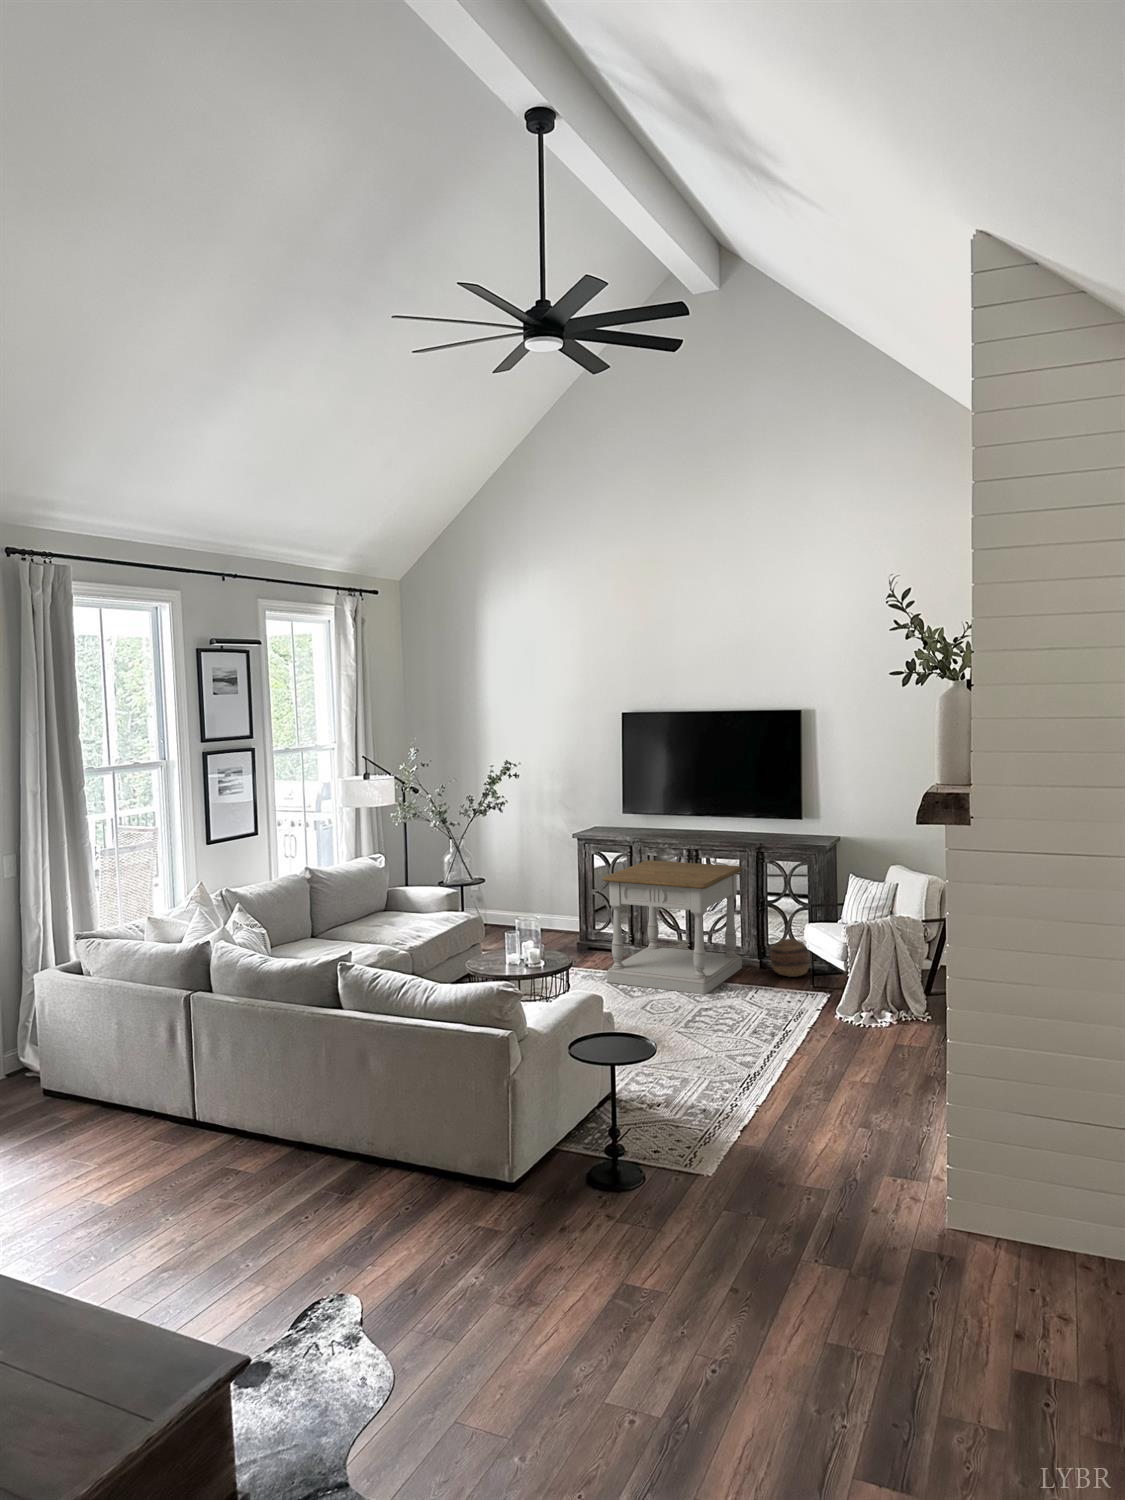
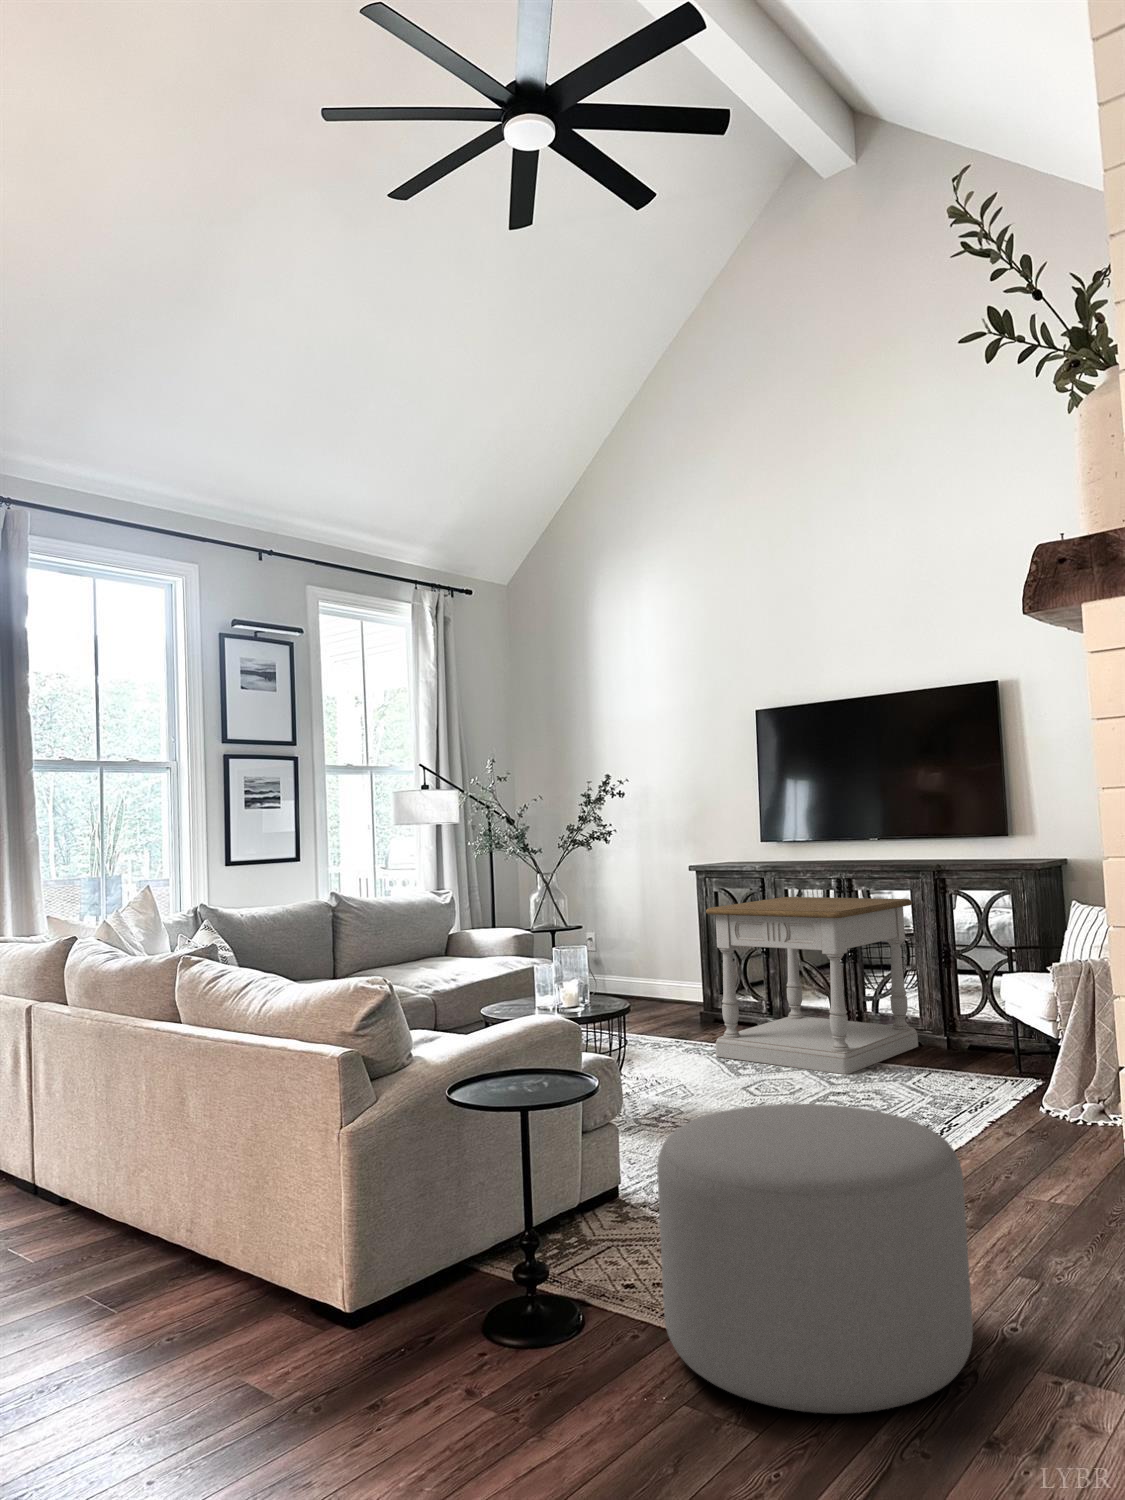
basket: present [770,938,810,977] -> none [954,1002,1017,1058]
ottoman: none [694,1045,855,1205] -> present [657,1104,973,1413]

